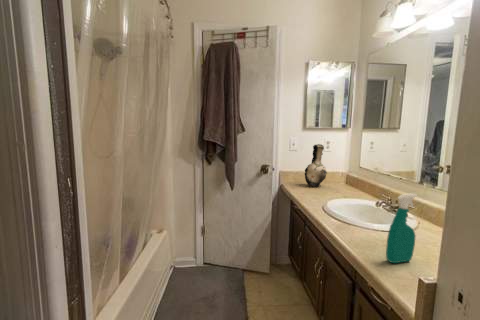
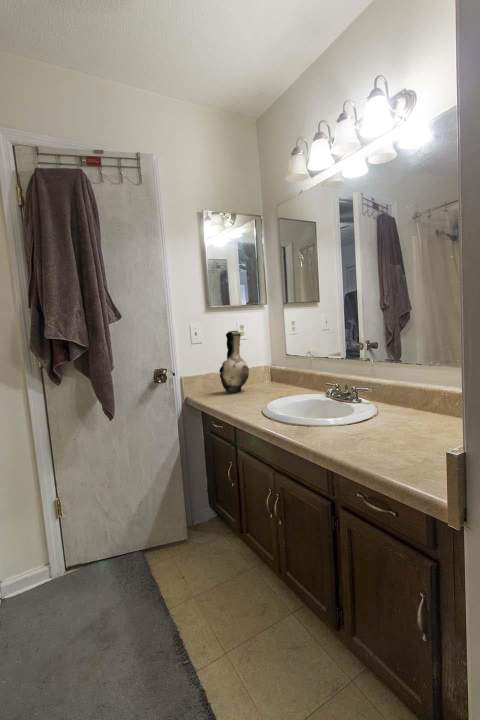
spray bottle: present [386,194,417,263] -> none [372,357,398,448]

